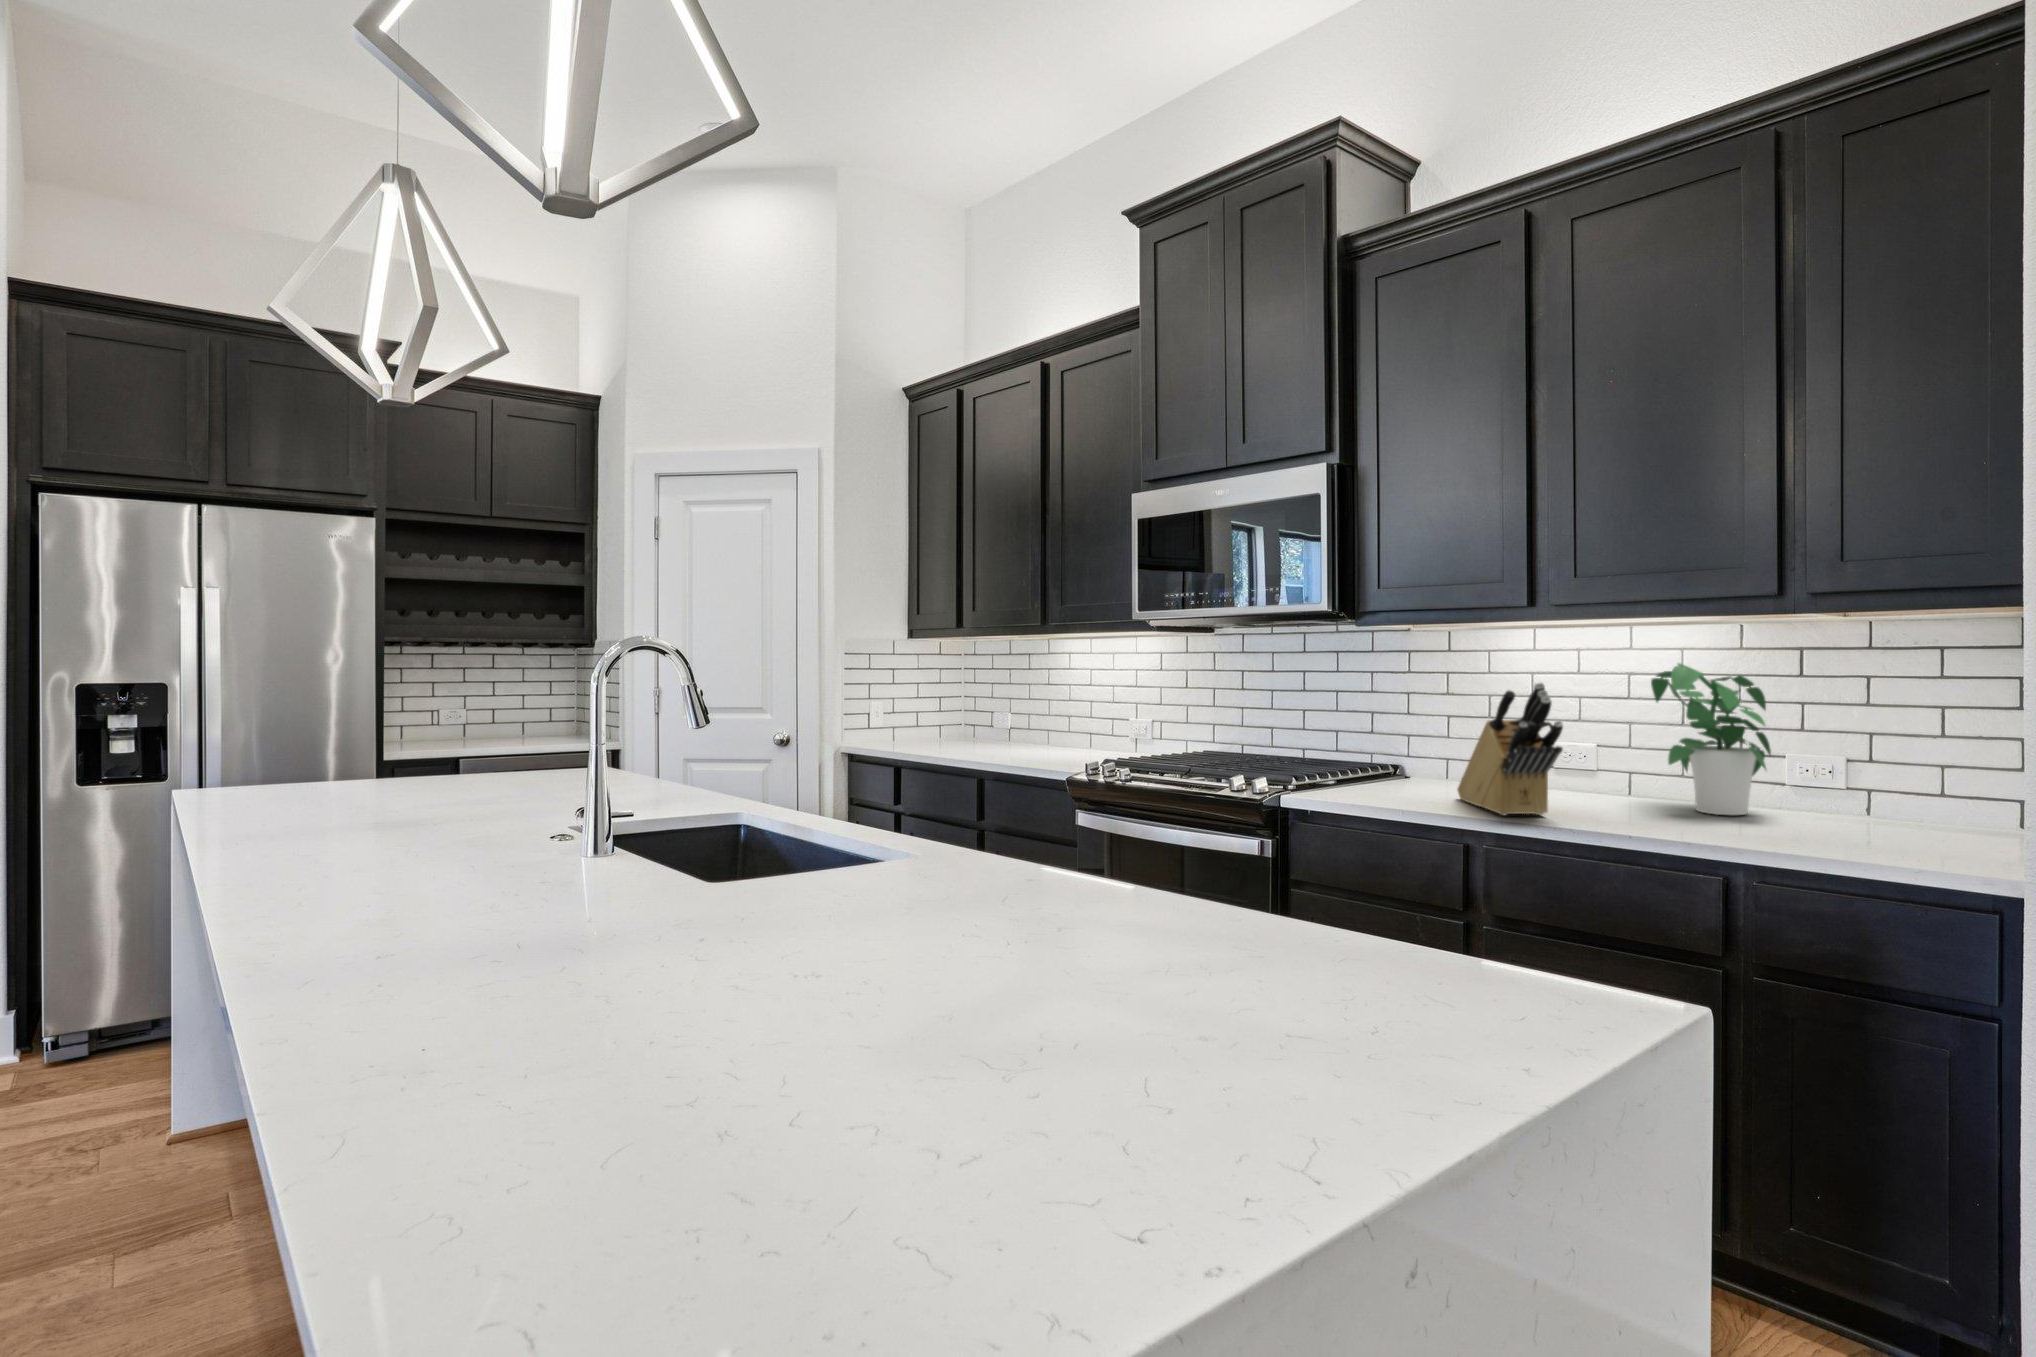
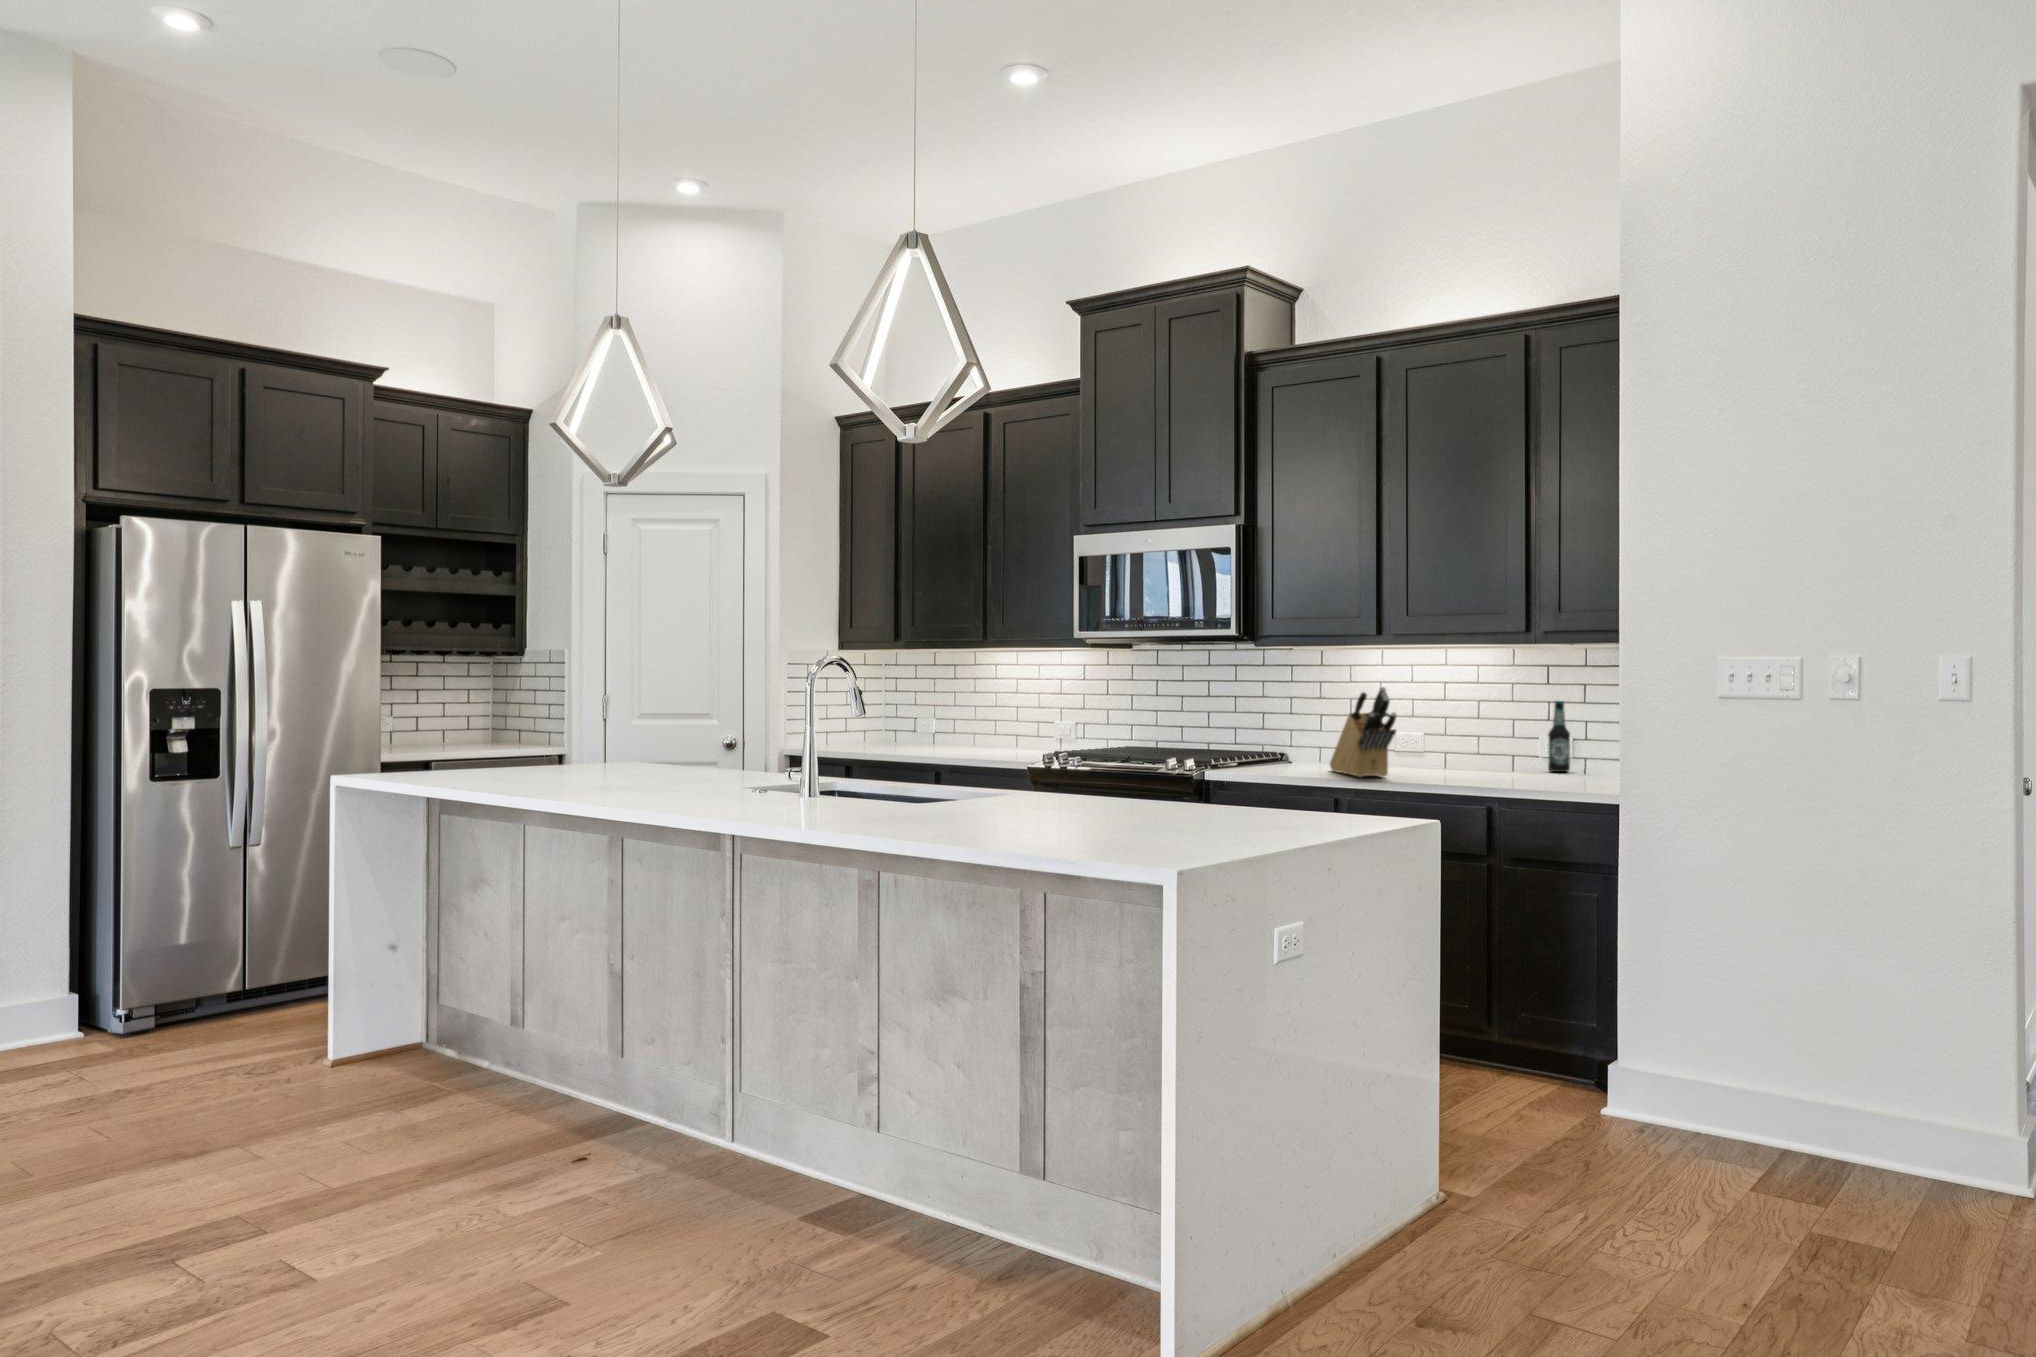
potted plant: present [1651,663,1771,815] -> none [1455,674,1525,775]
bottle: none [1802,702,1841,809] -> present [1548,701,1570,772]

